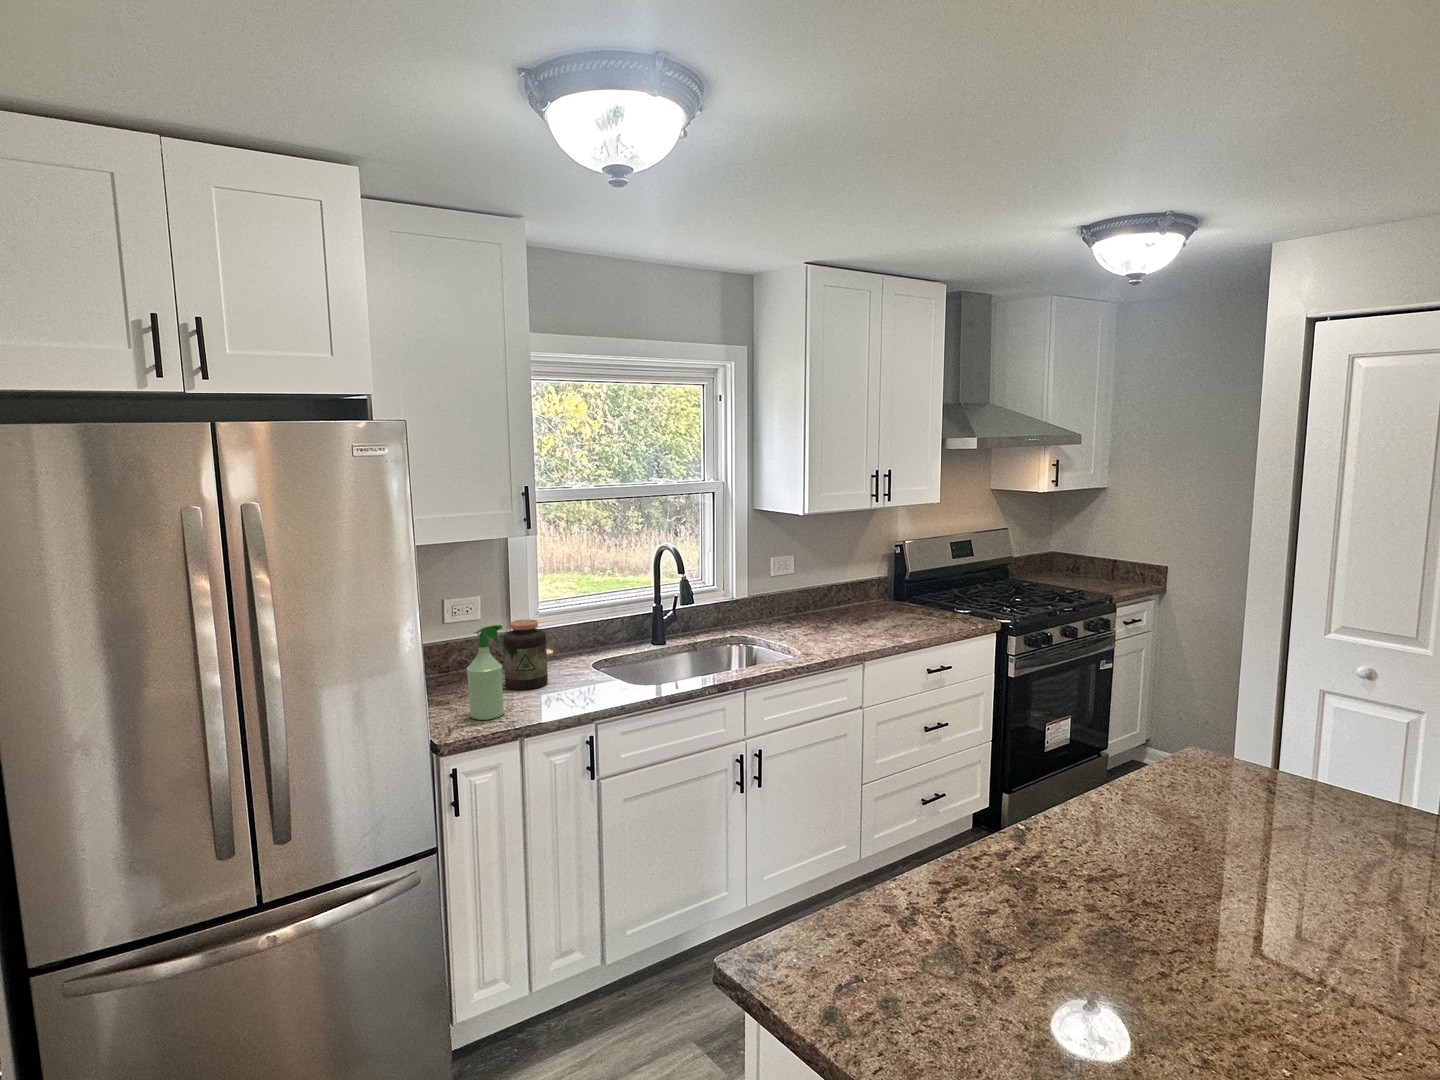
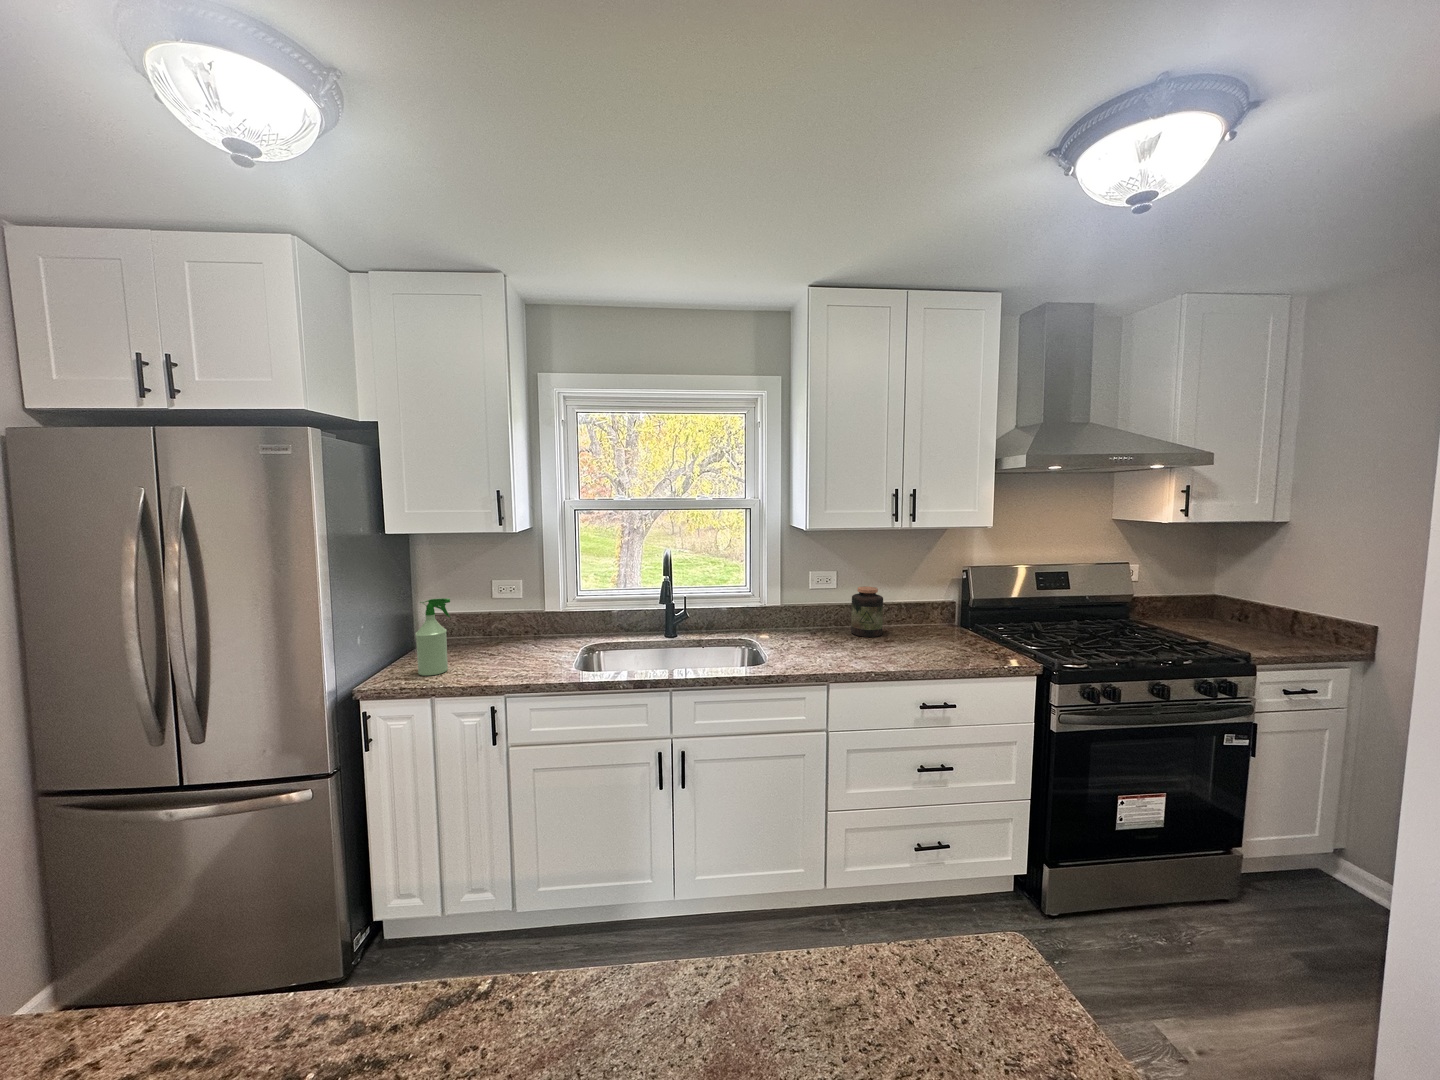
jar: present [503,619,548,690] -> present [851,586,883,637]

